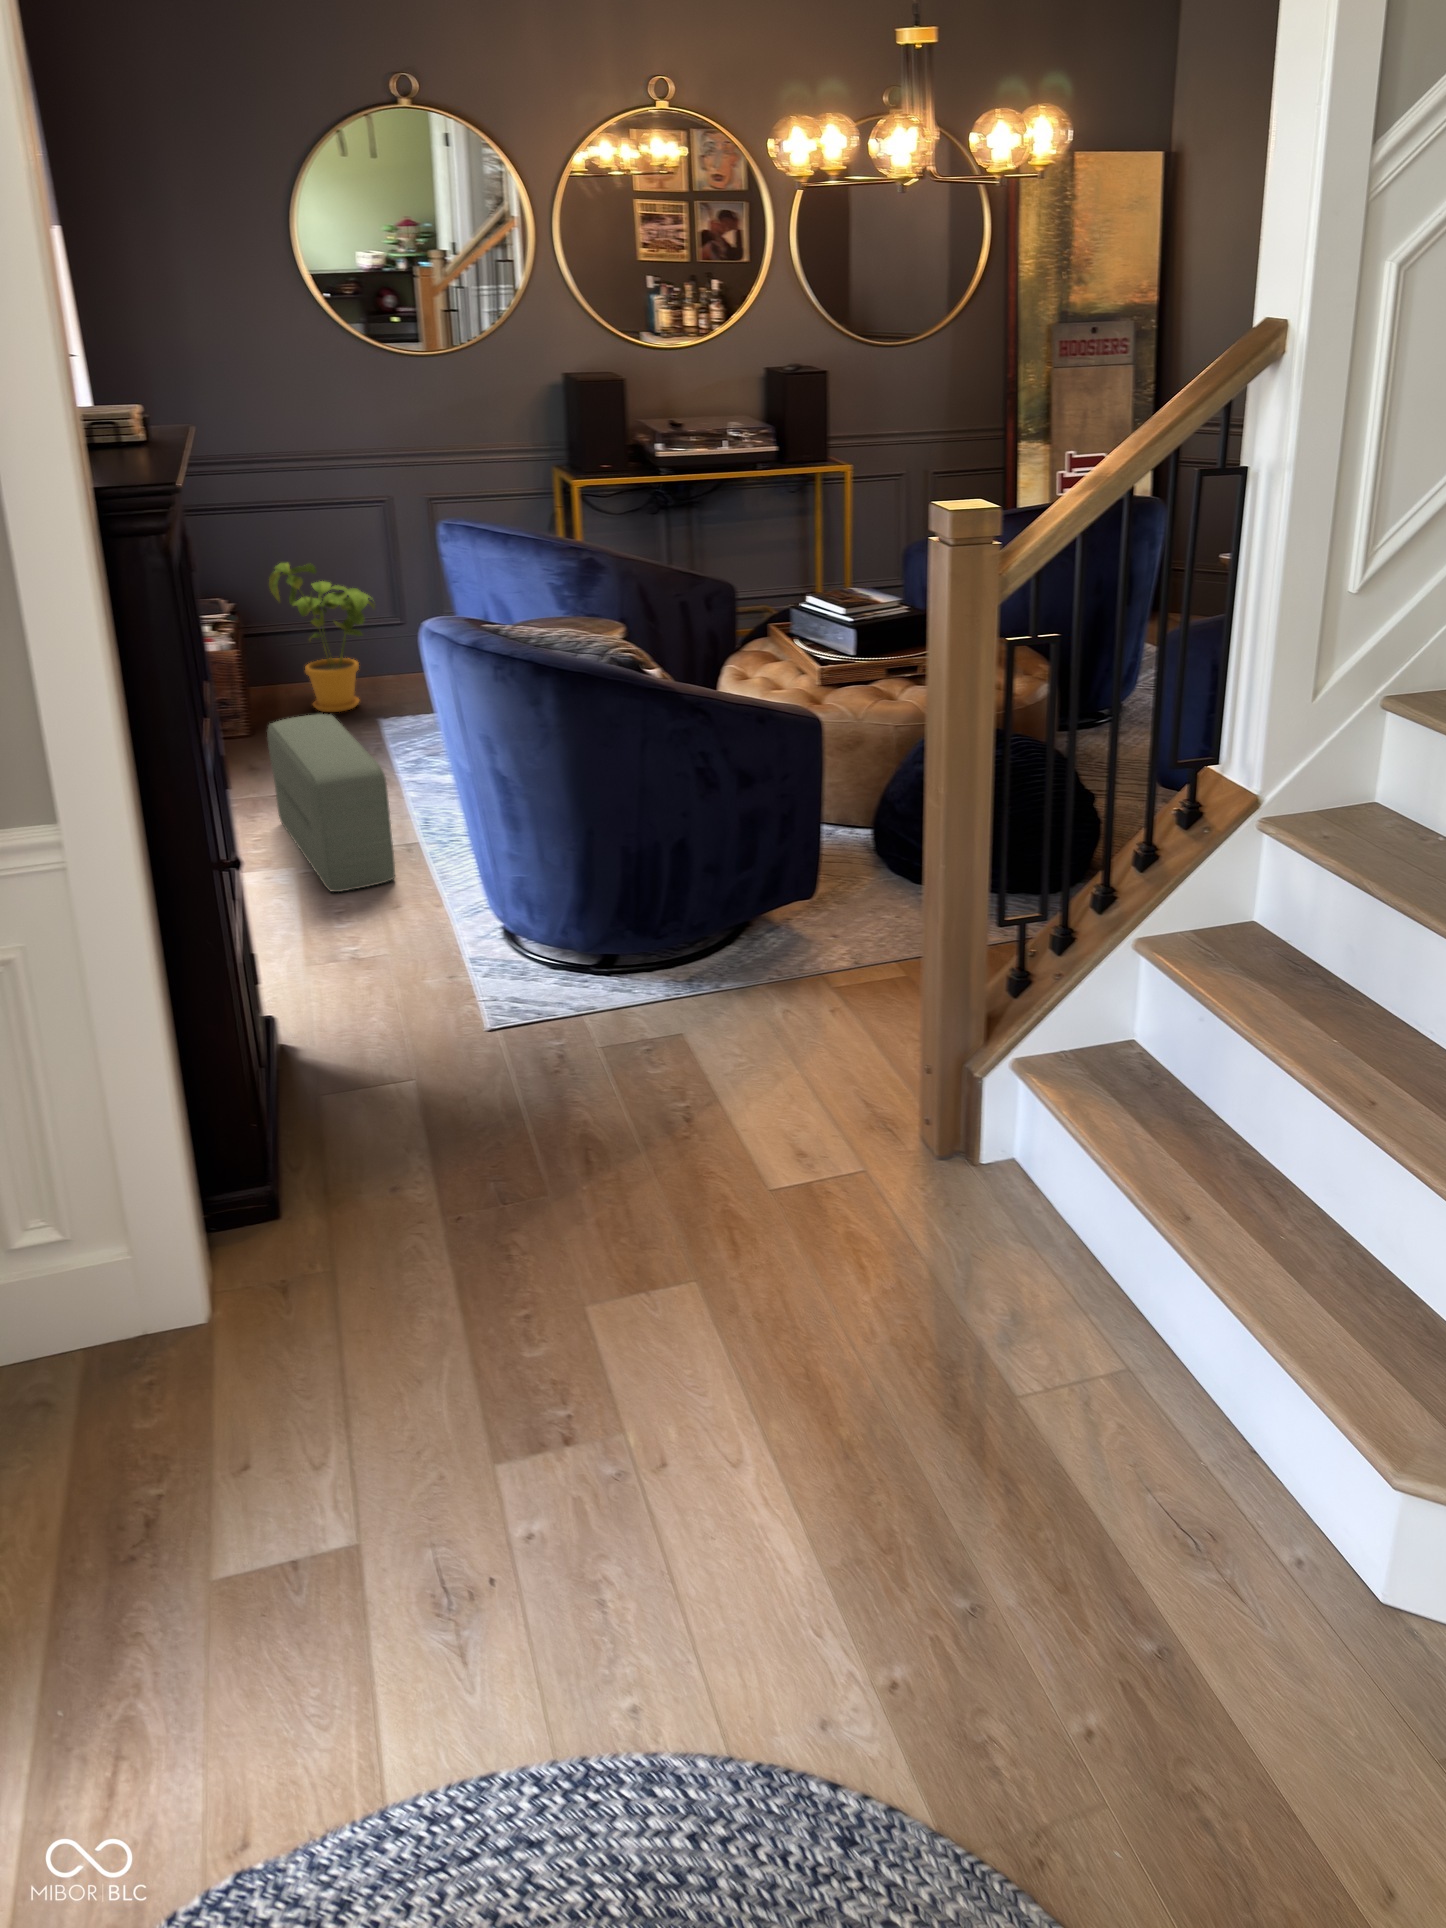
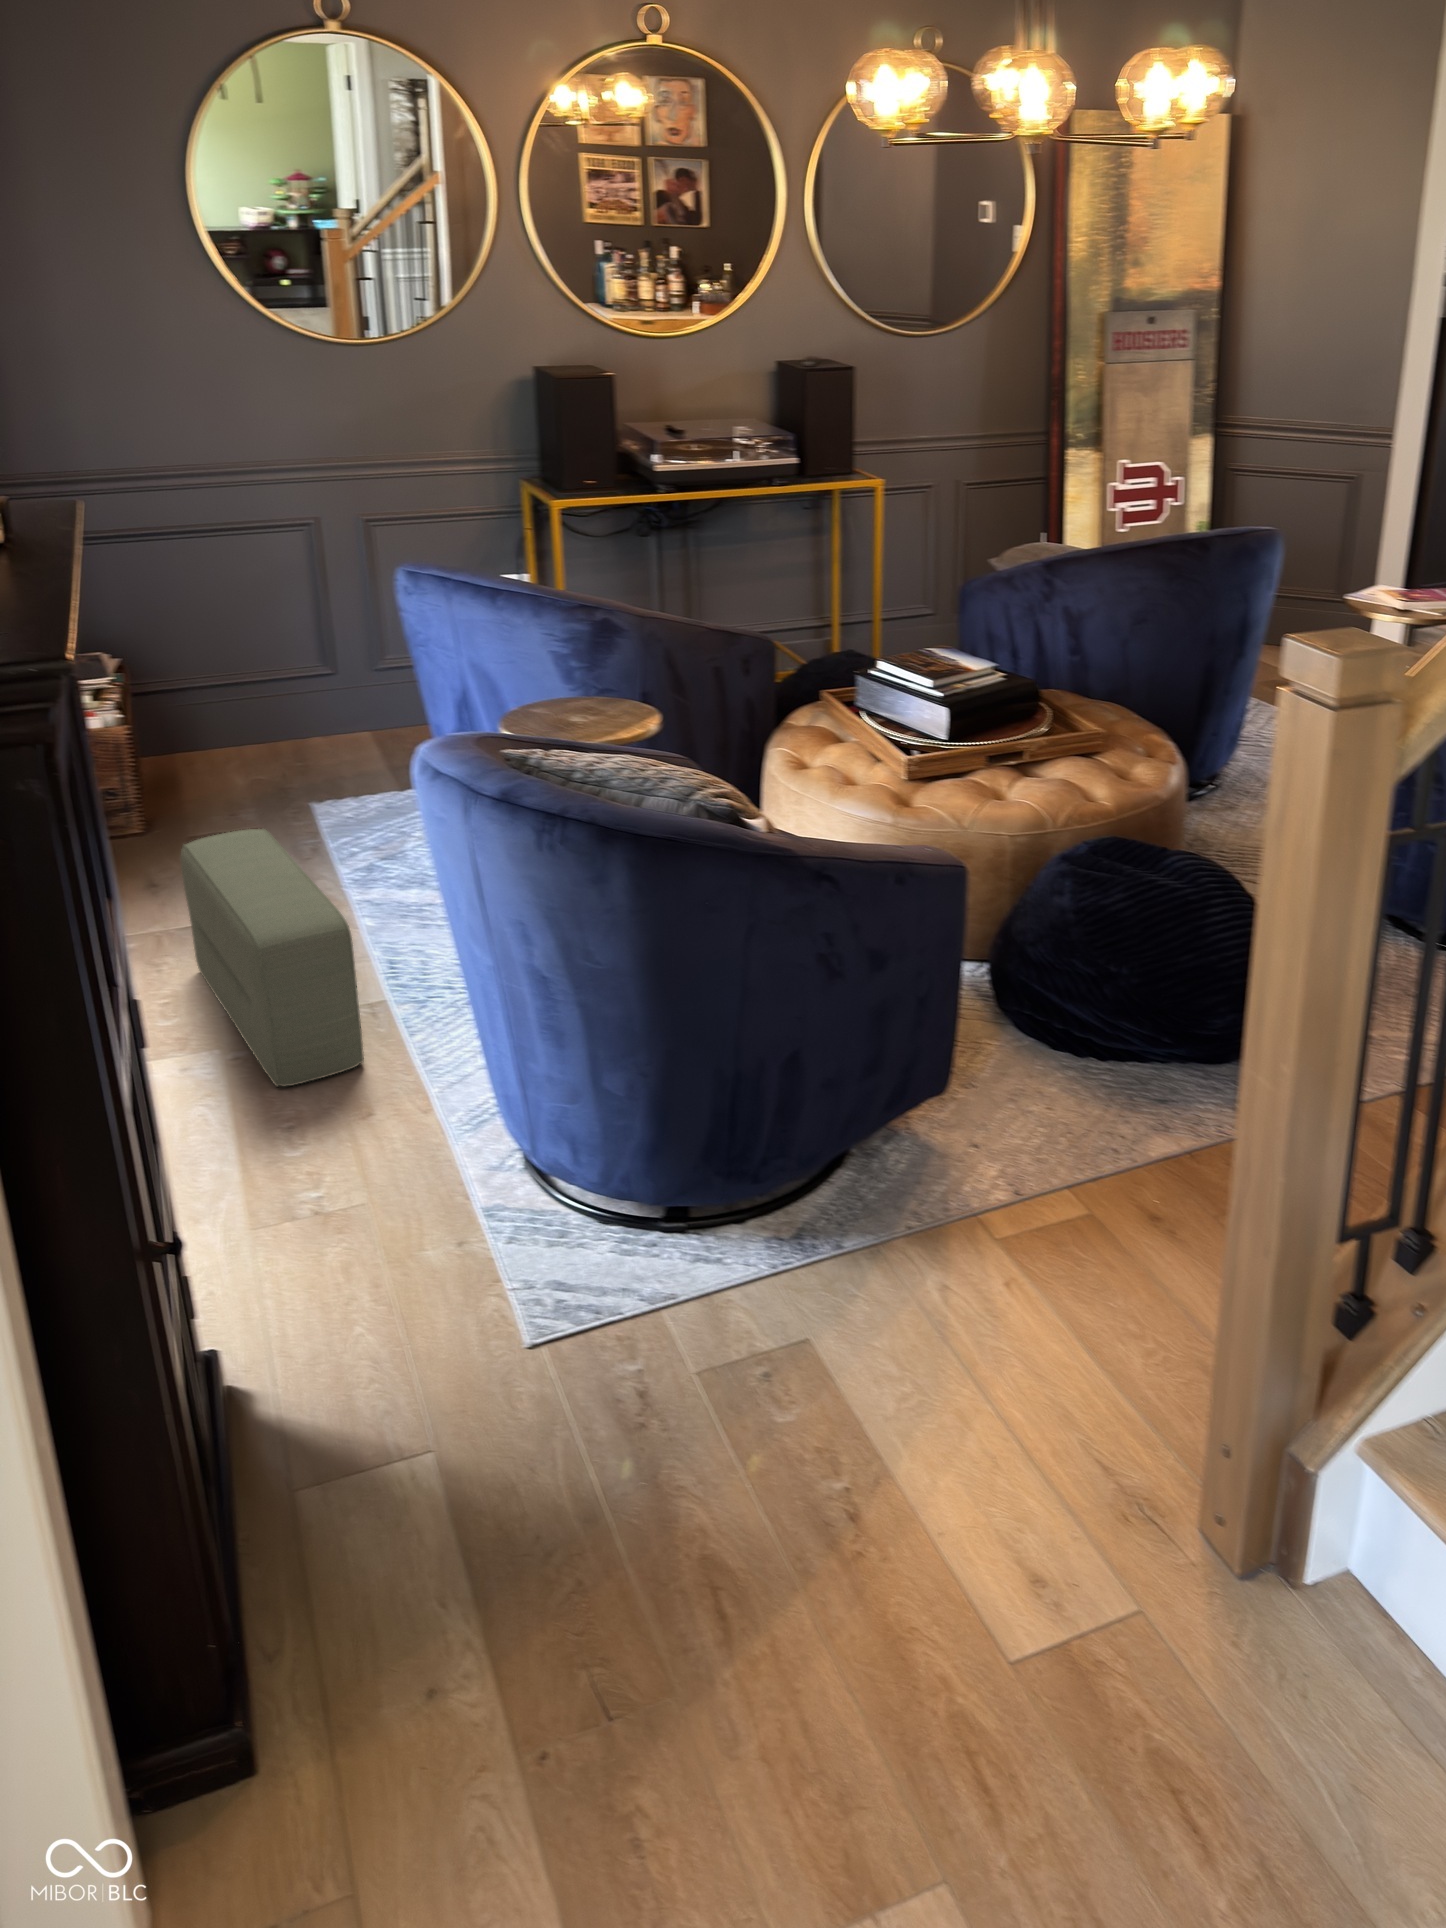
house plant: present [269,563,374,712] -> none [167,610,306,795]

